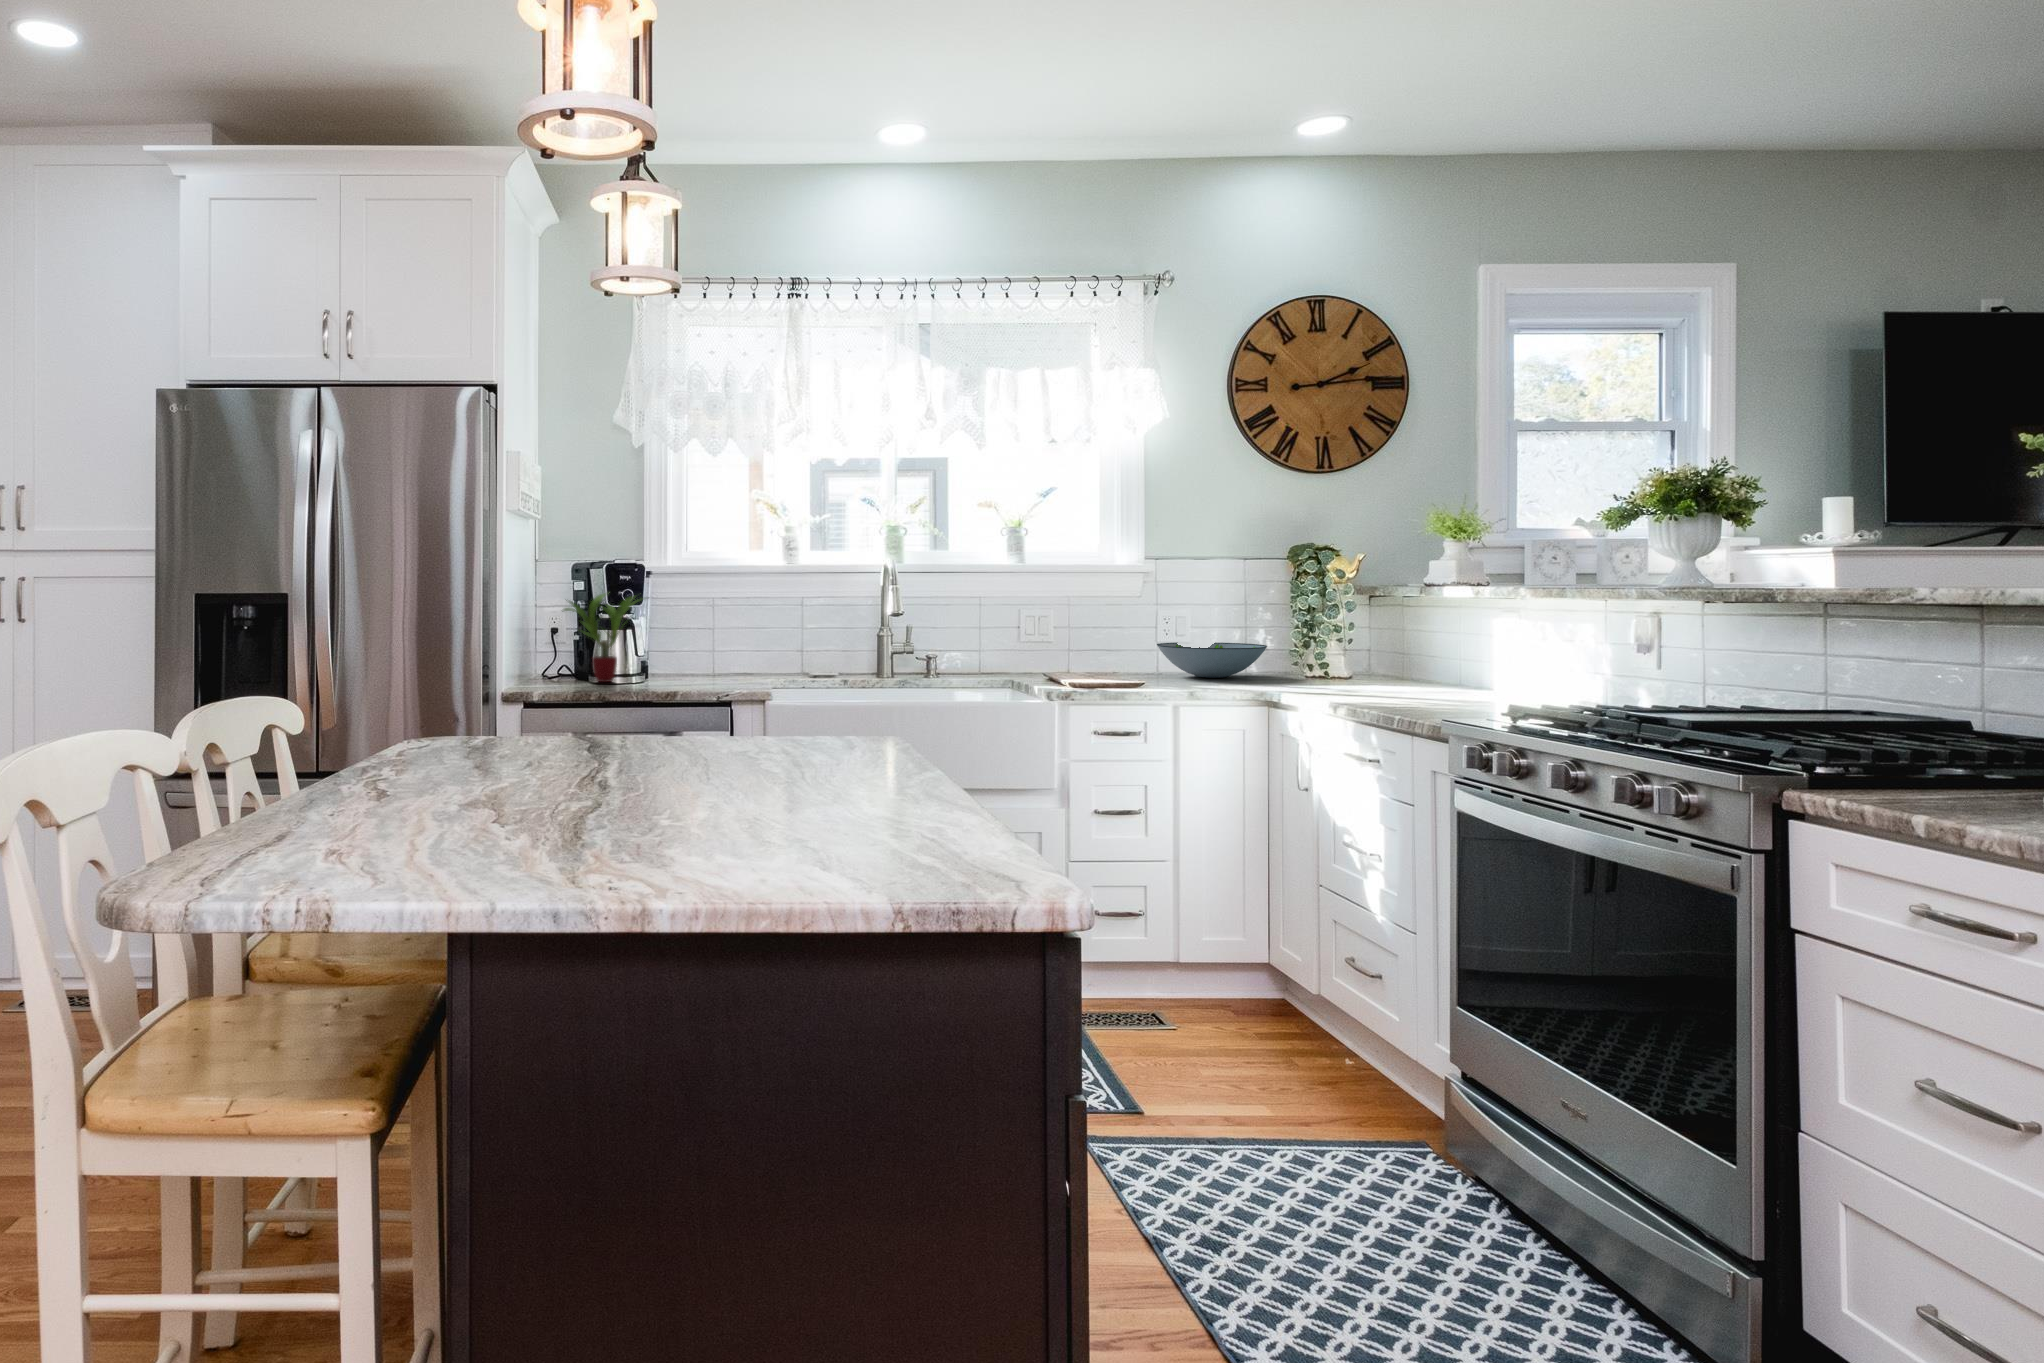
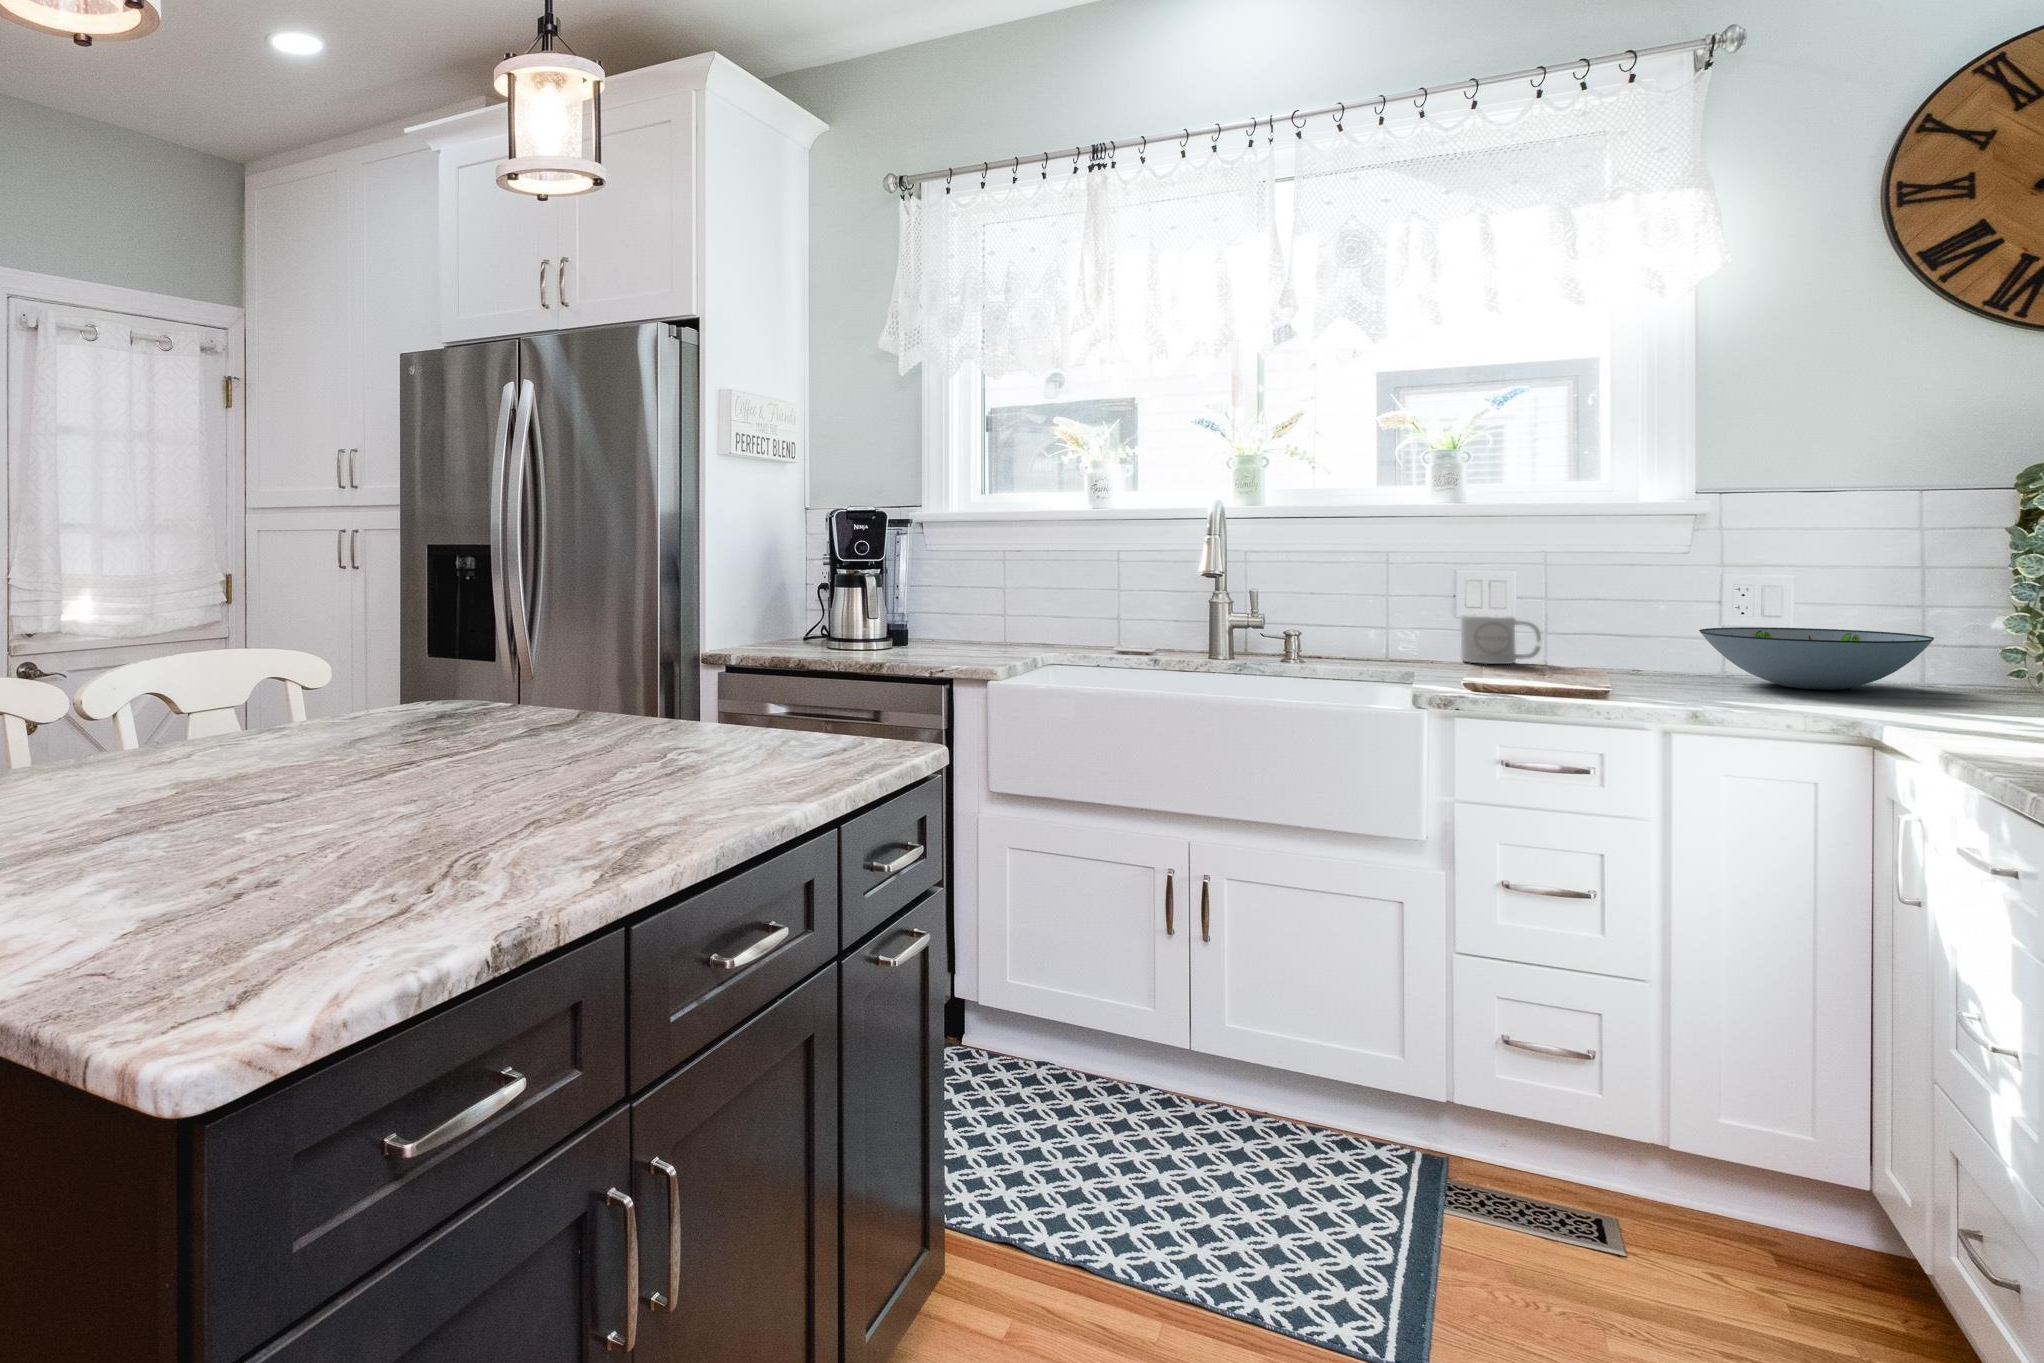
potted plant: present [562,592,640,682] -> none [788,543,905,649]
mug: none [1021,639,1065,672] -> present [1461,616,1541,664]

